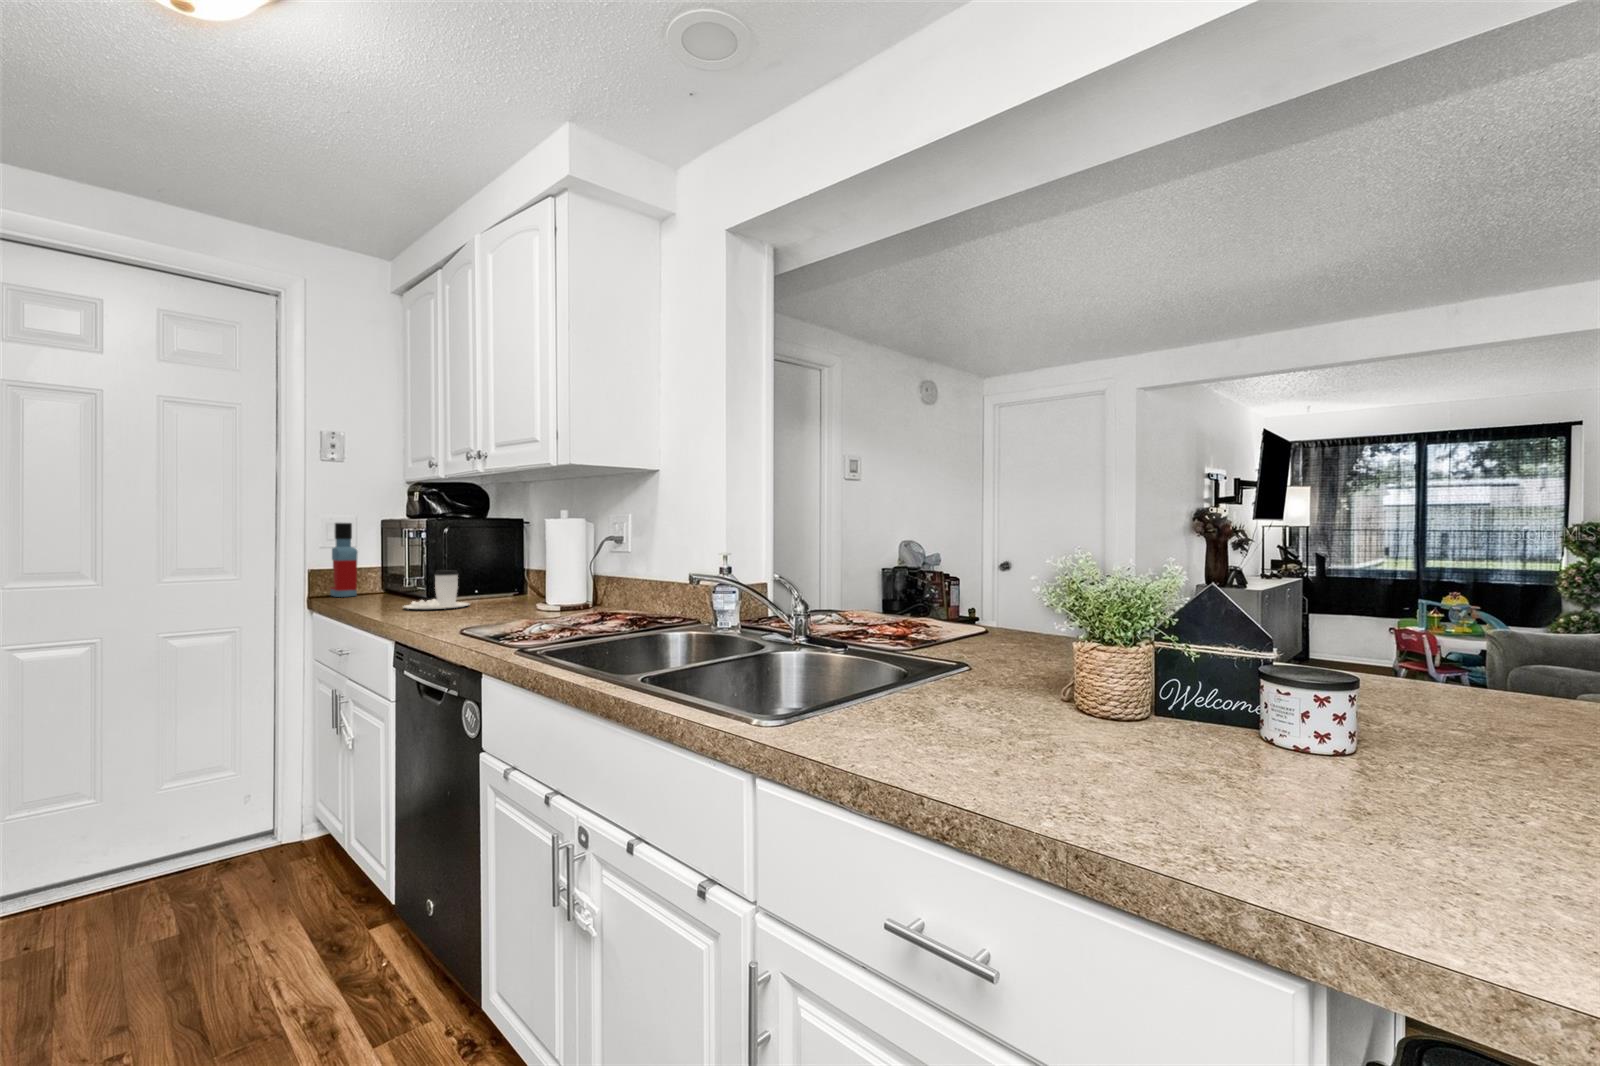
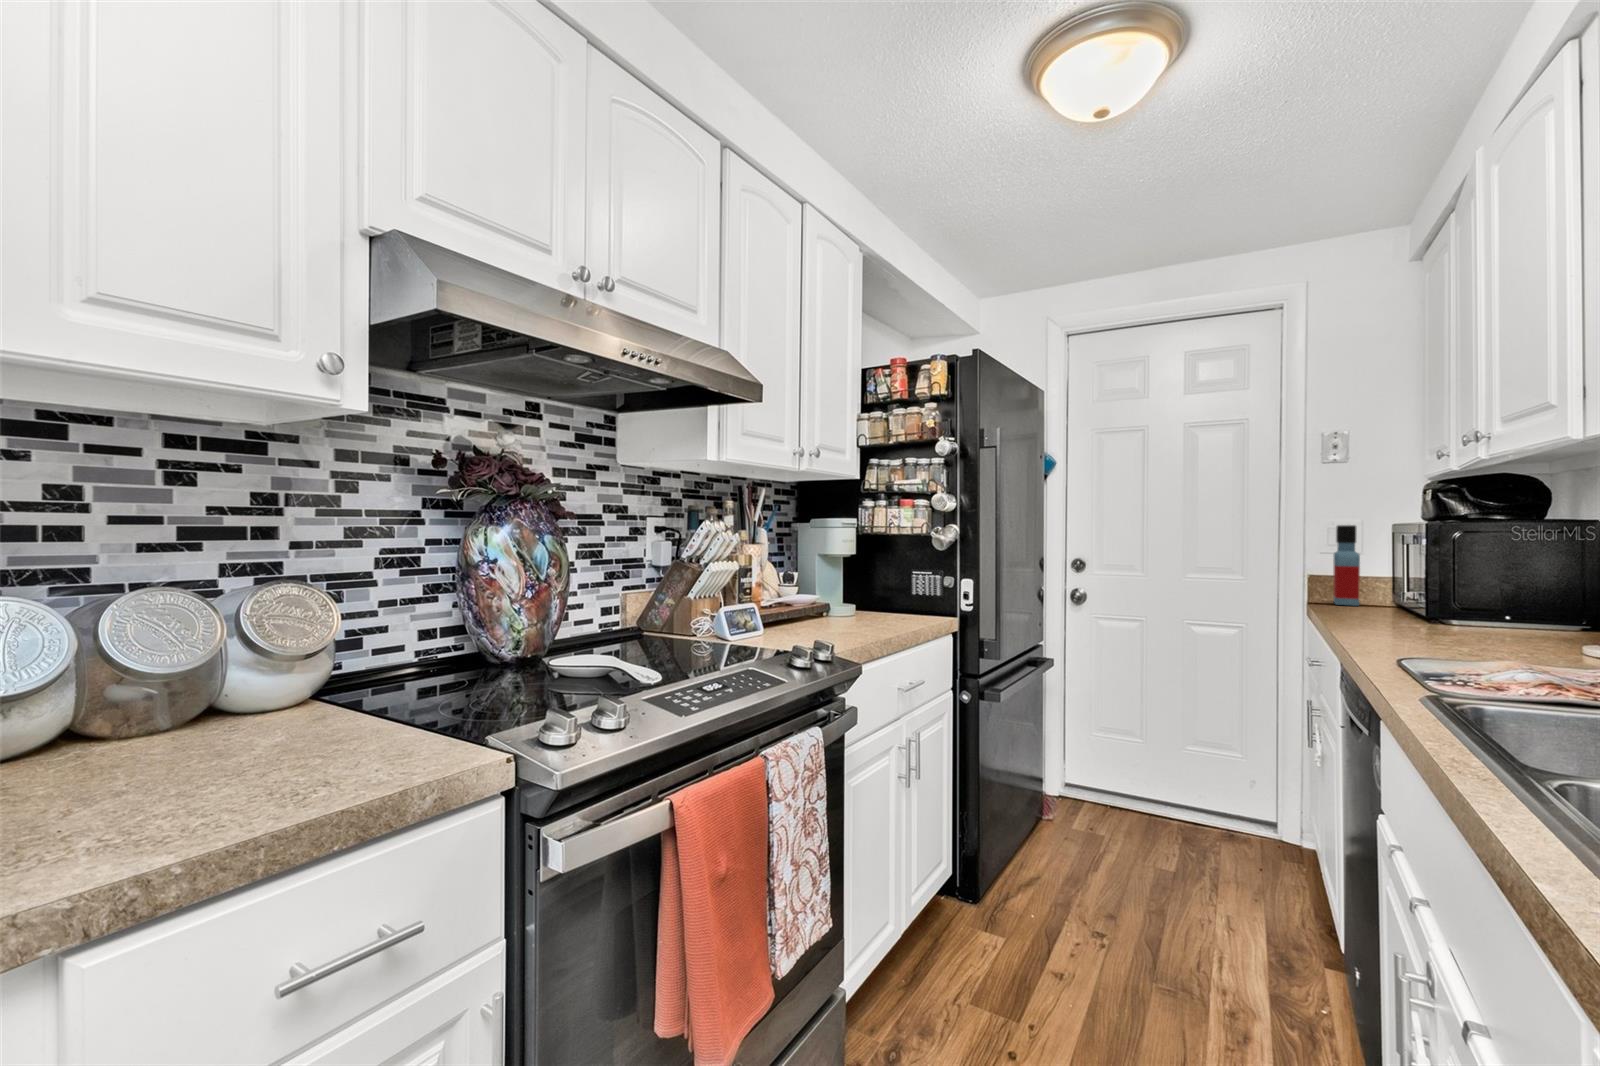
coffee cup: present [404,570,469,609] -> none [1381,585,1480,634]

